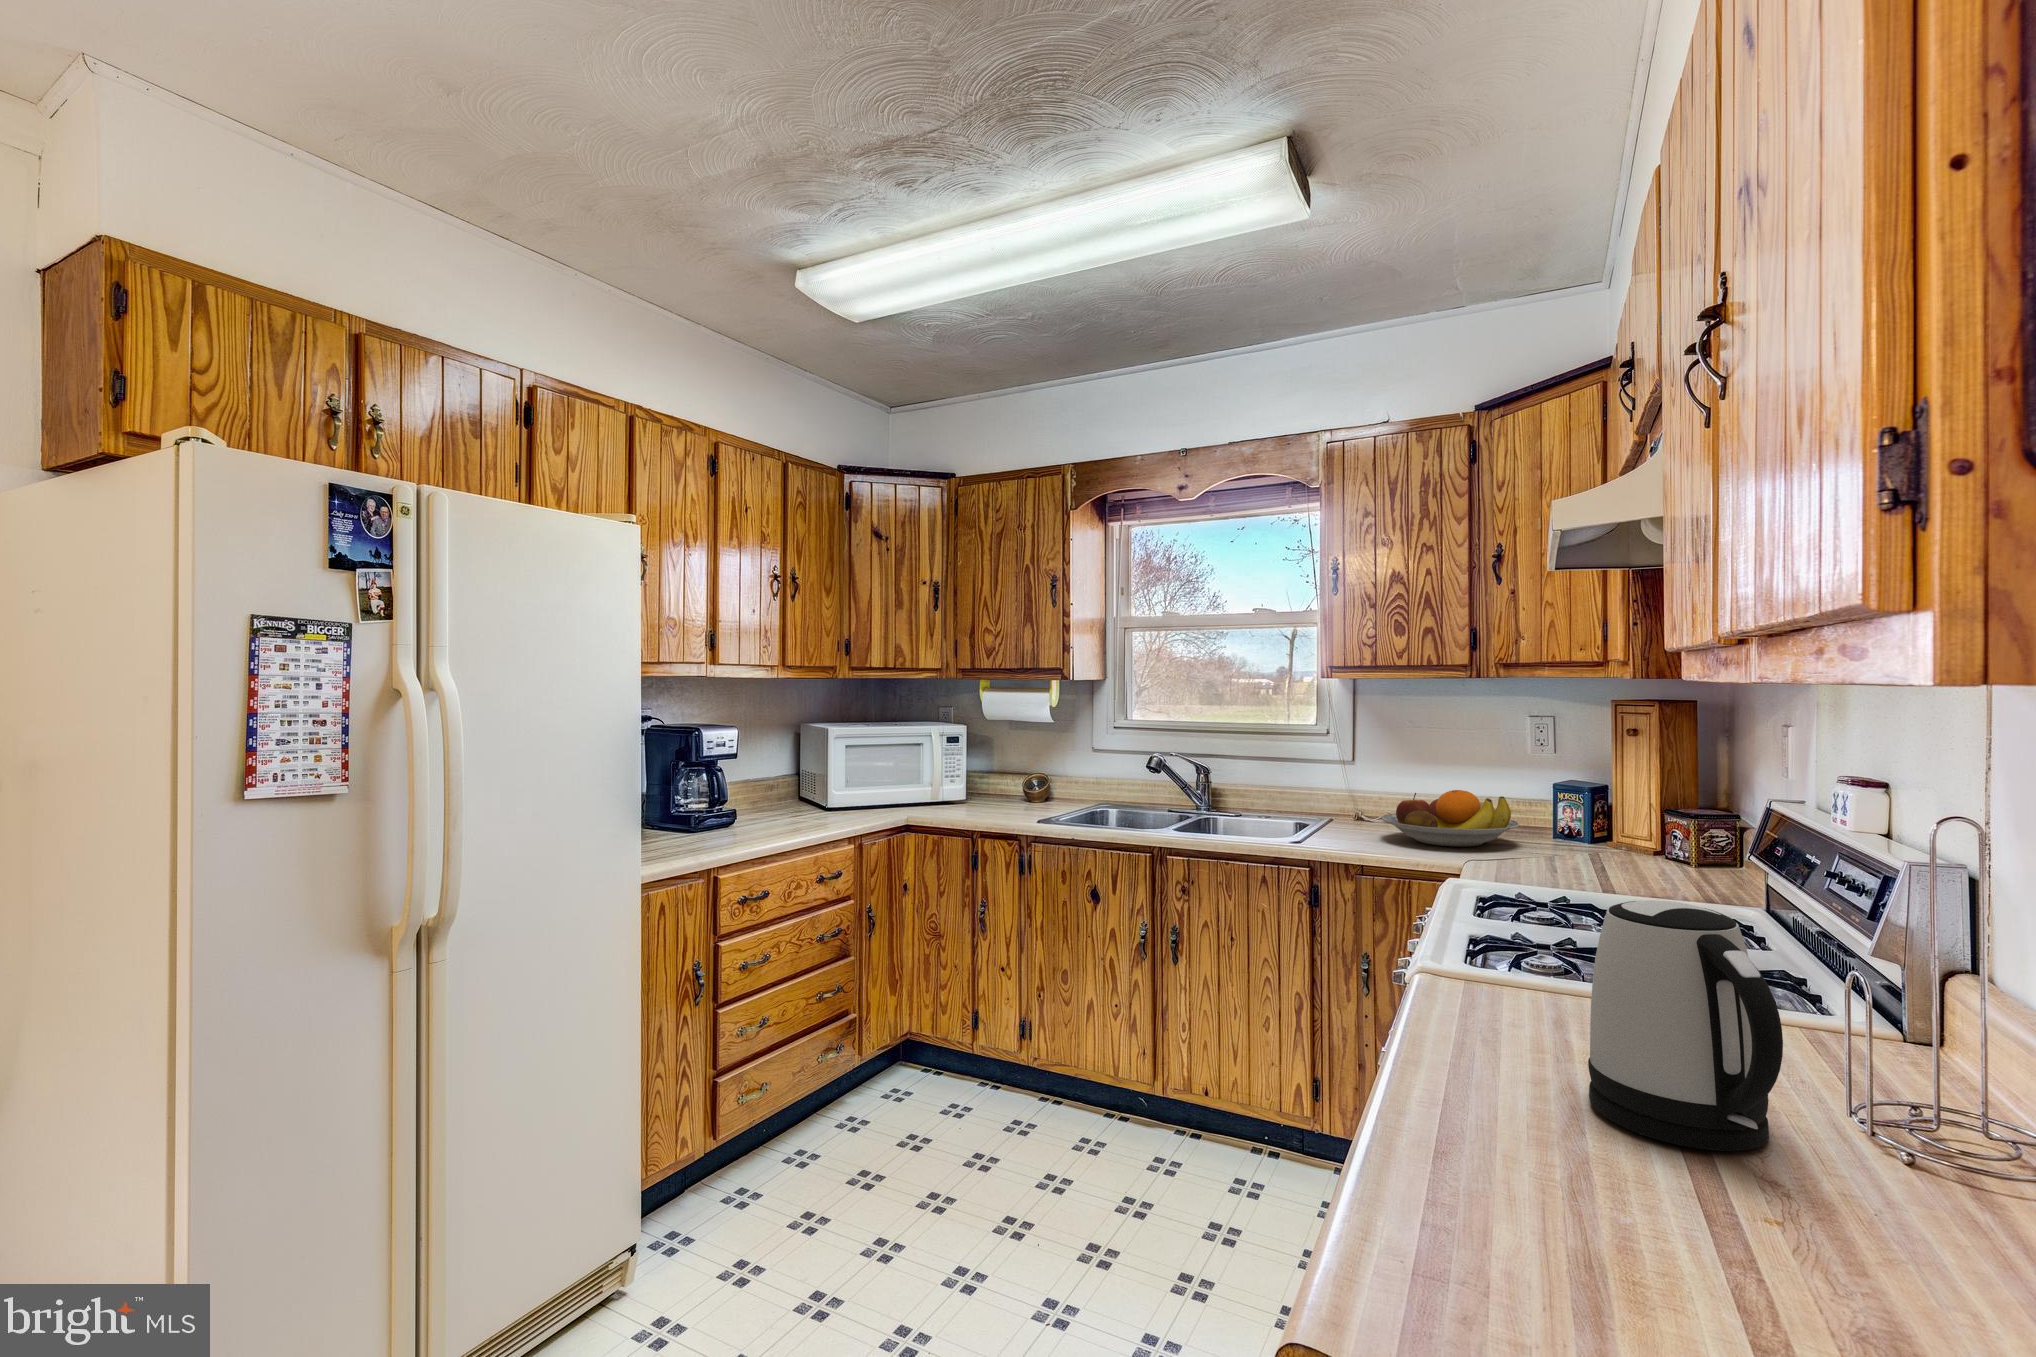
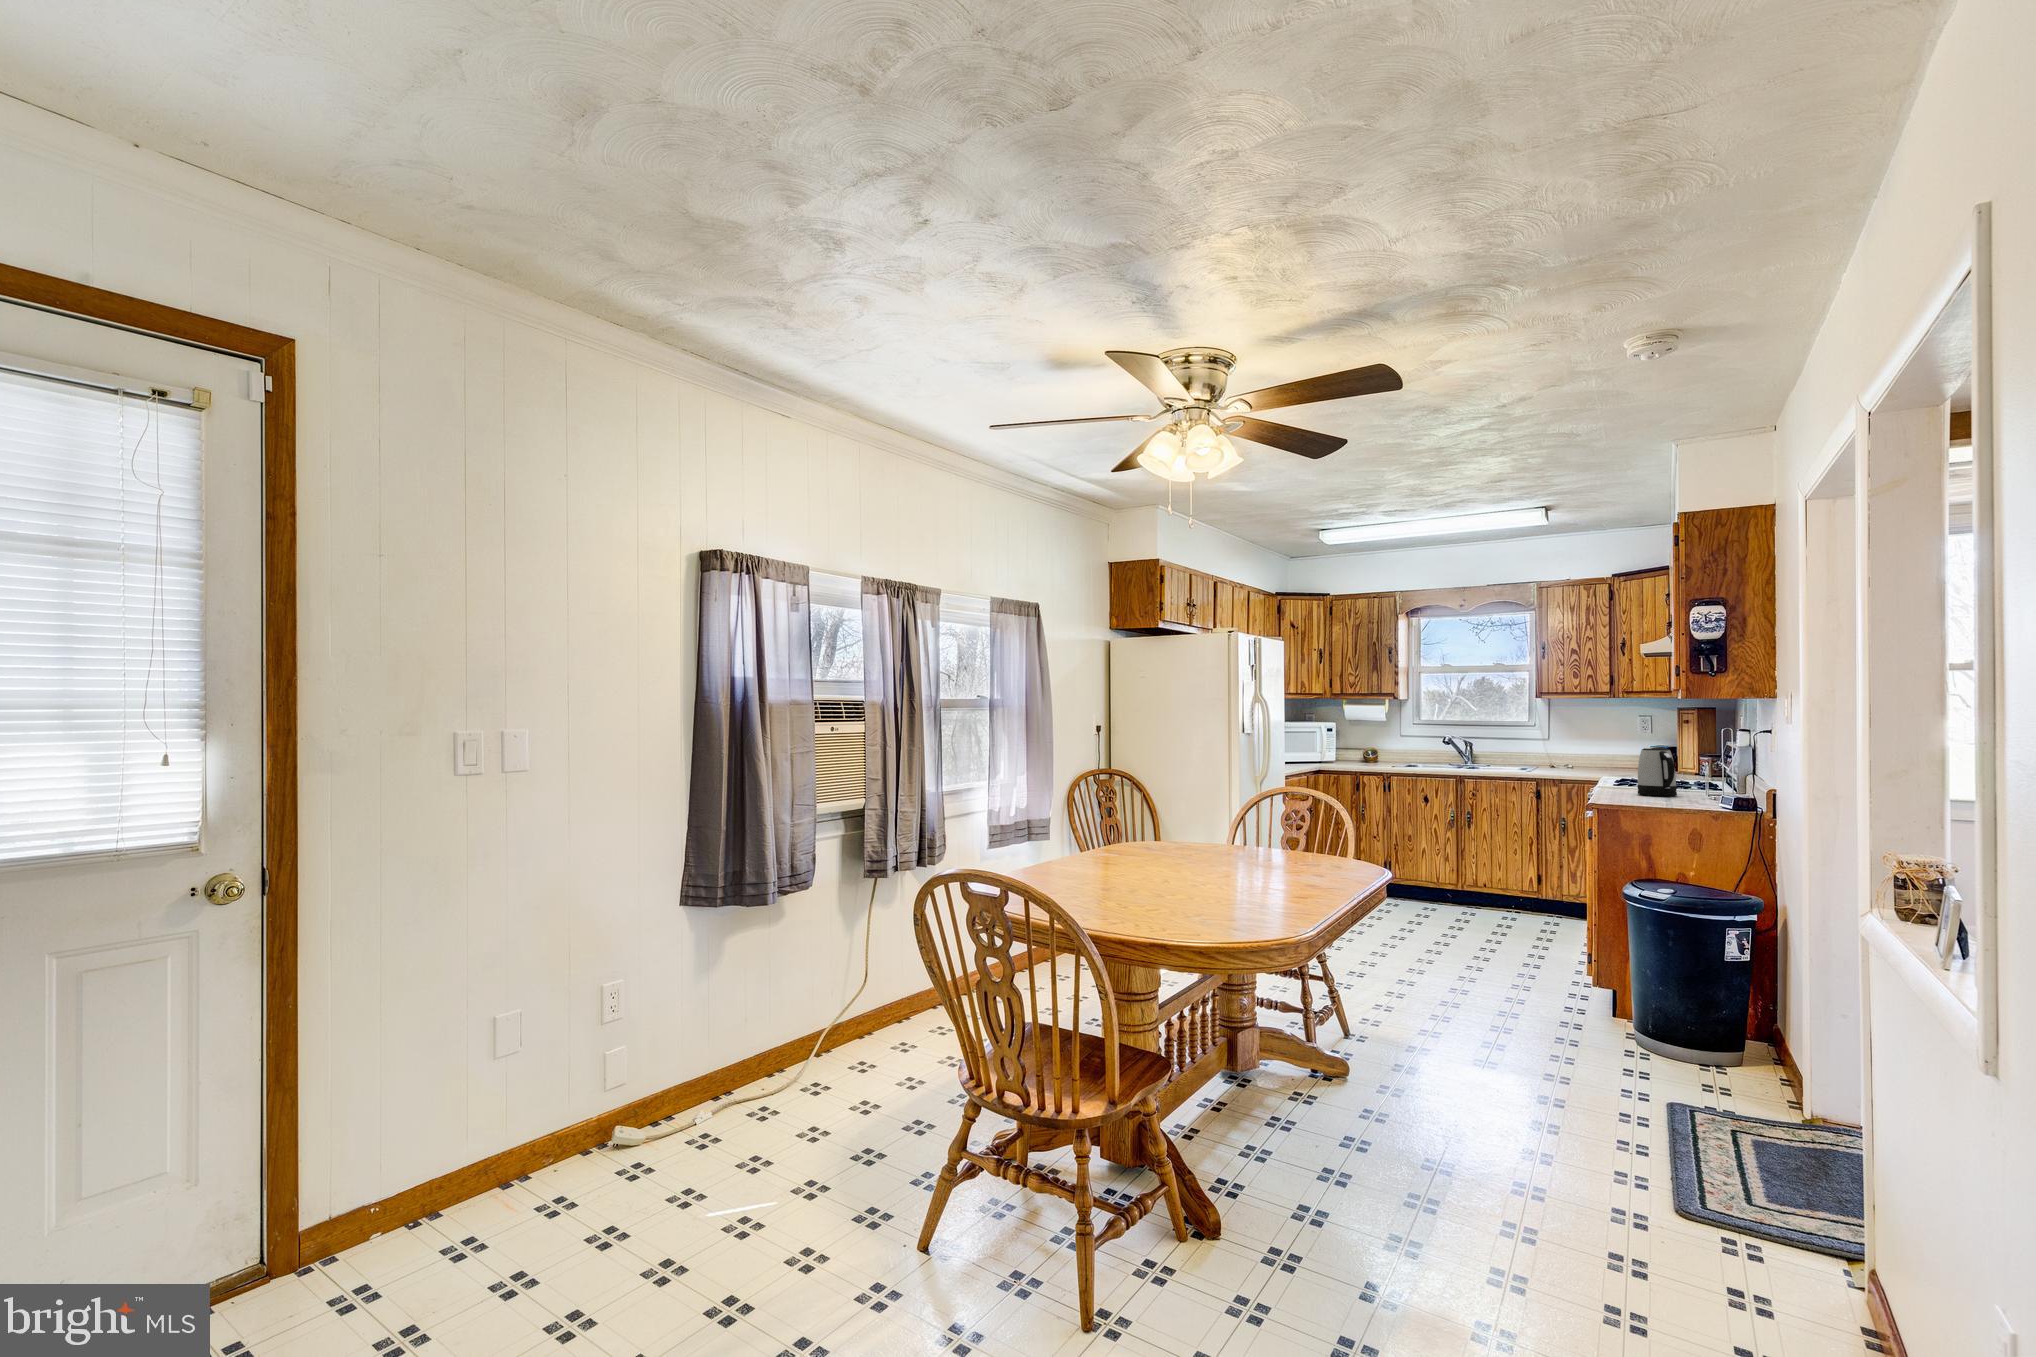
fruit bowl: present [1382,790,1519,847] -> none [1569,749,1634,773]

